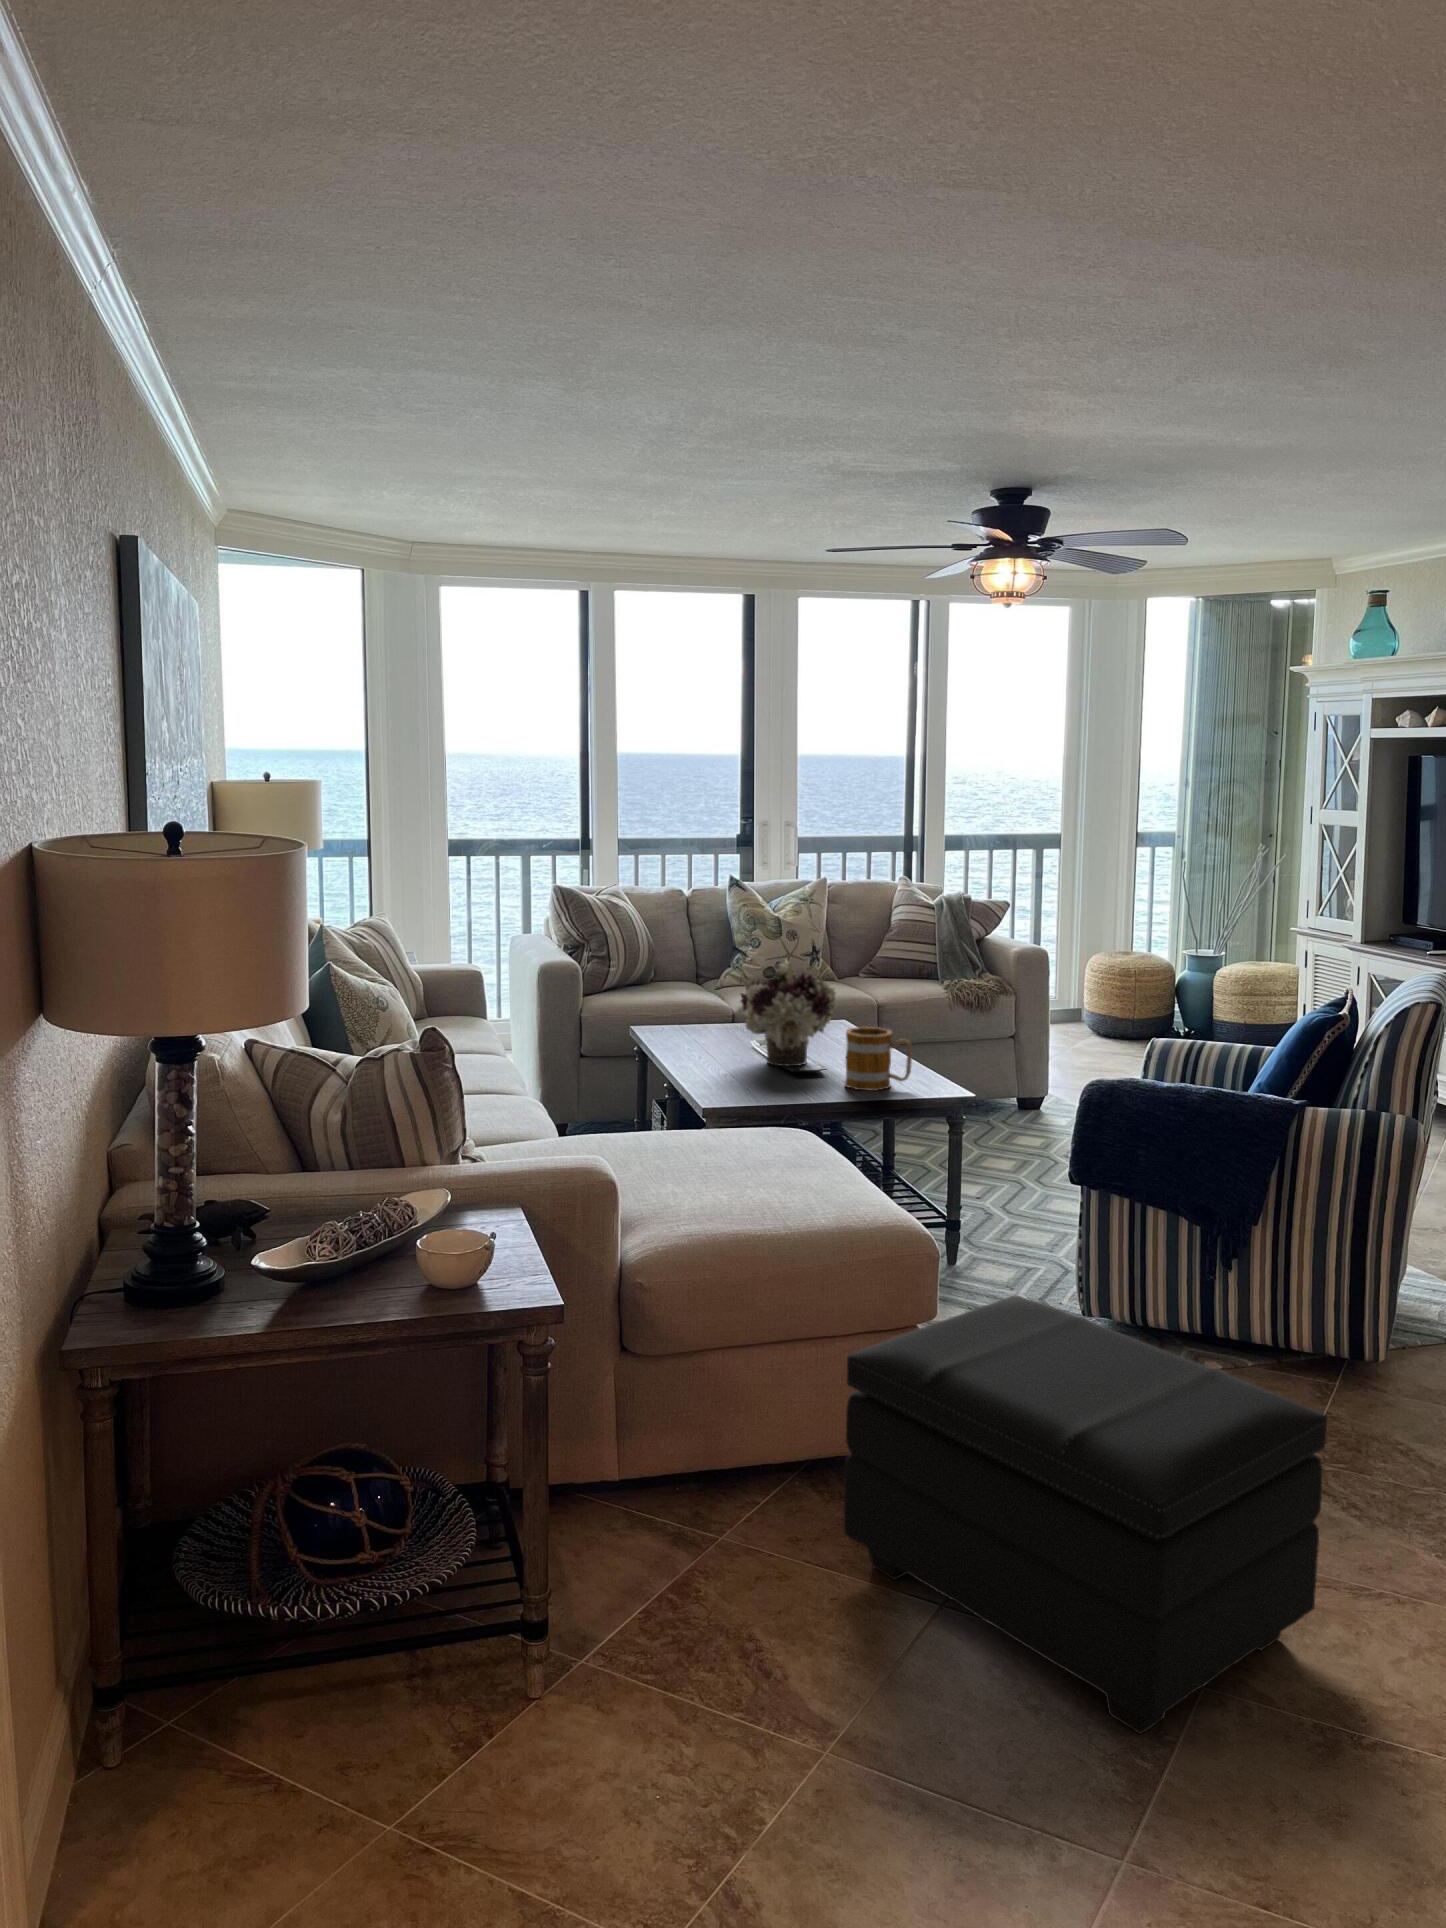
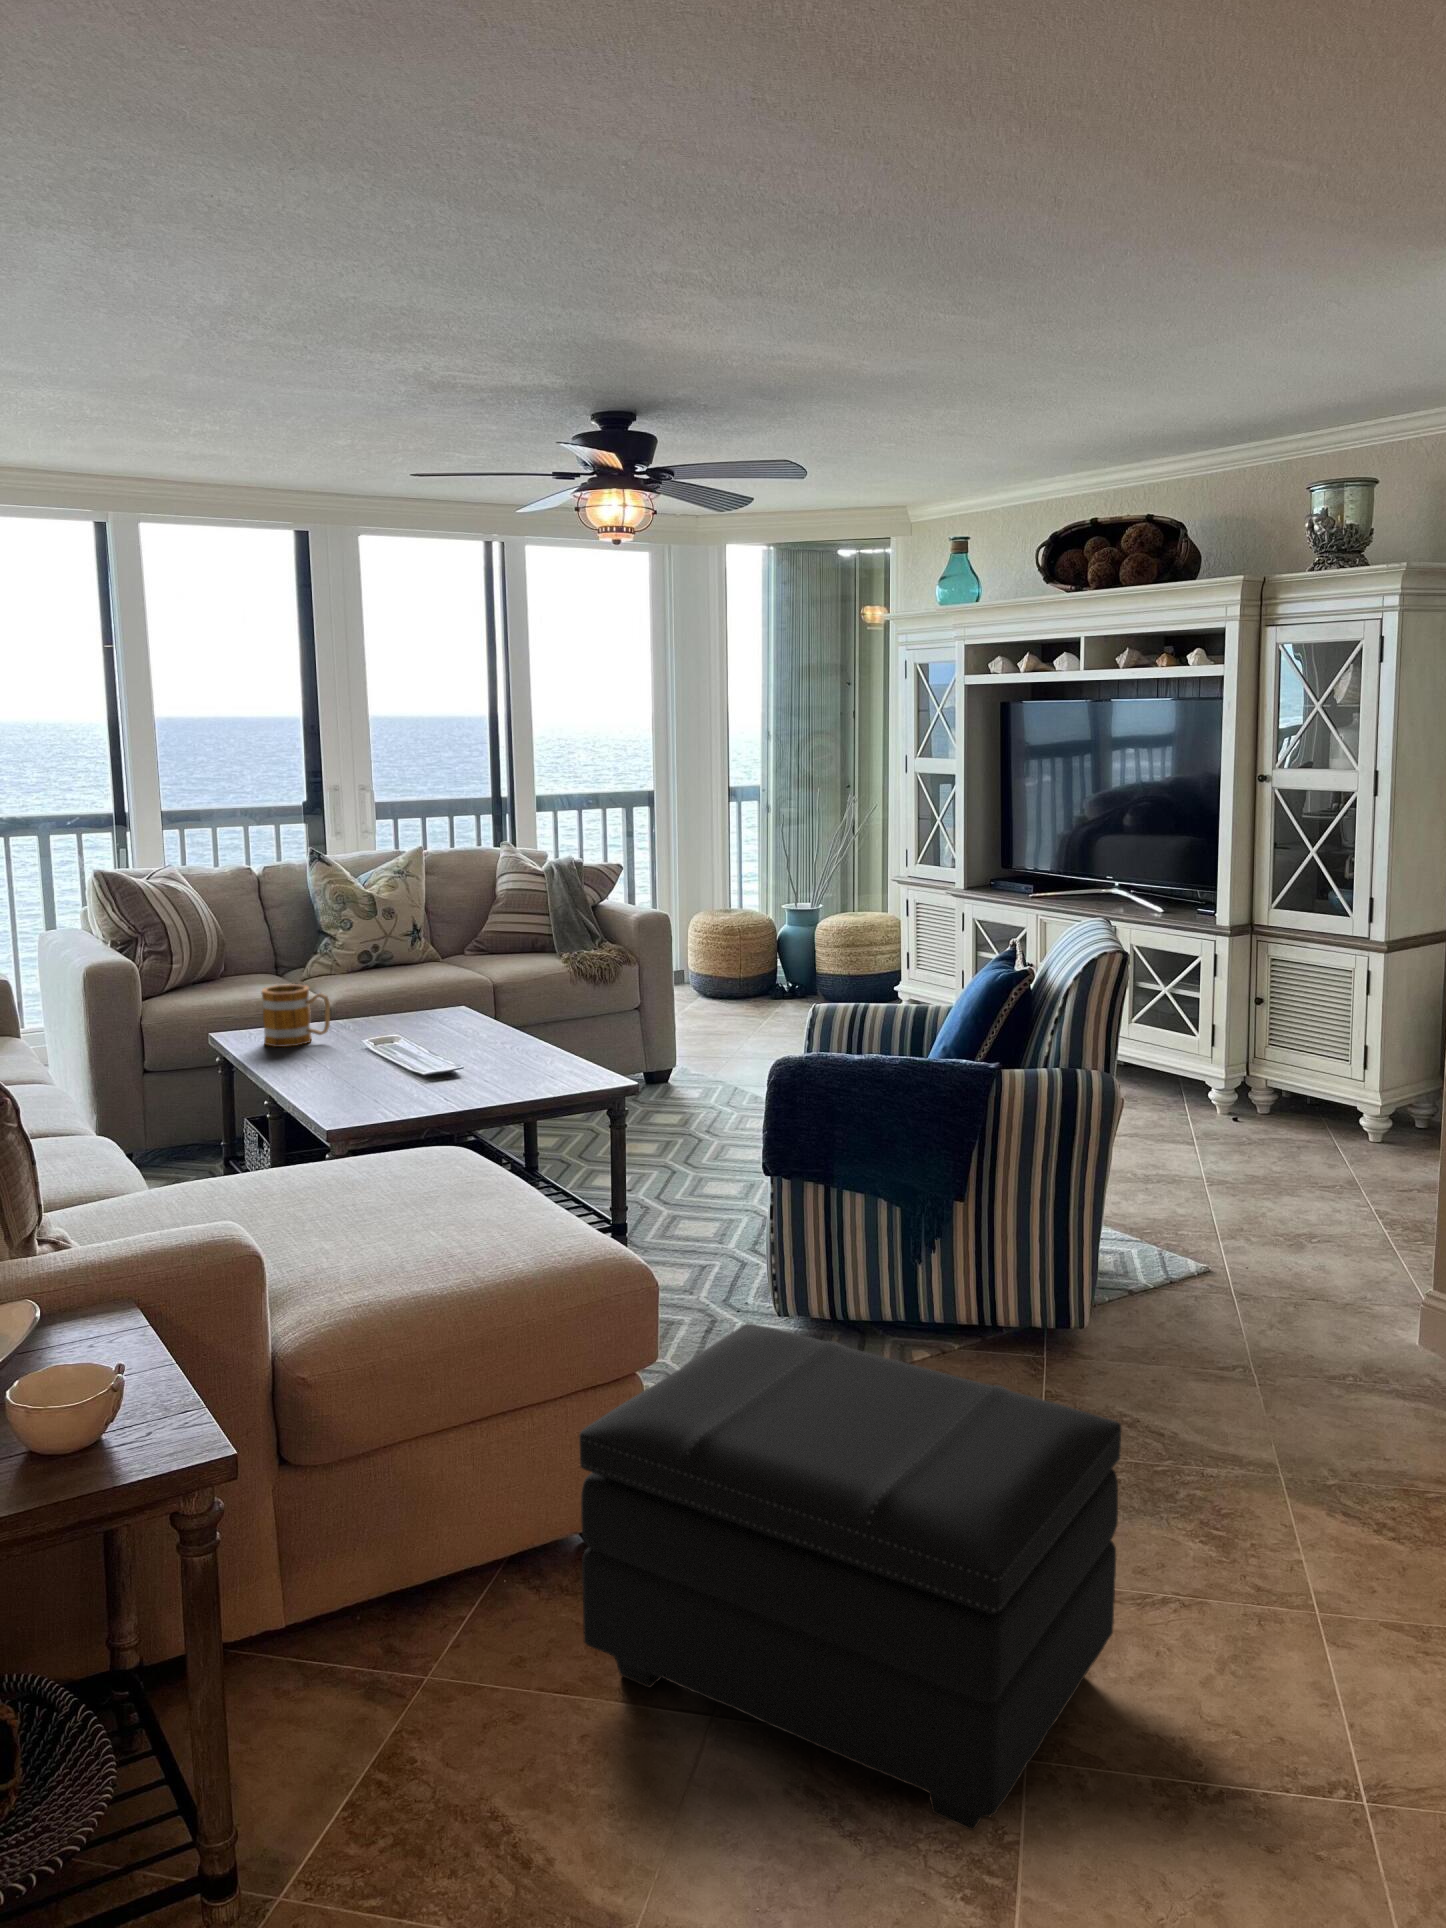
flower arrangement: present [741,961,836,1066] -> none [349,946,467,1069]
mug: present [845,1027,913,1091] -> present [262,984,330,1047]

